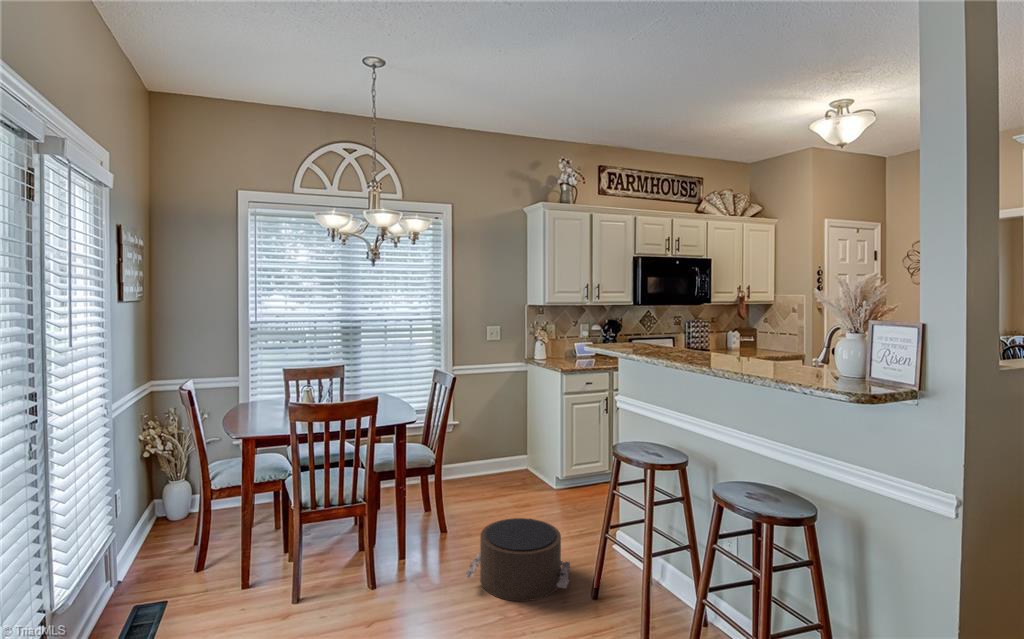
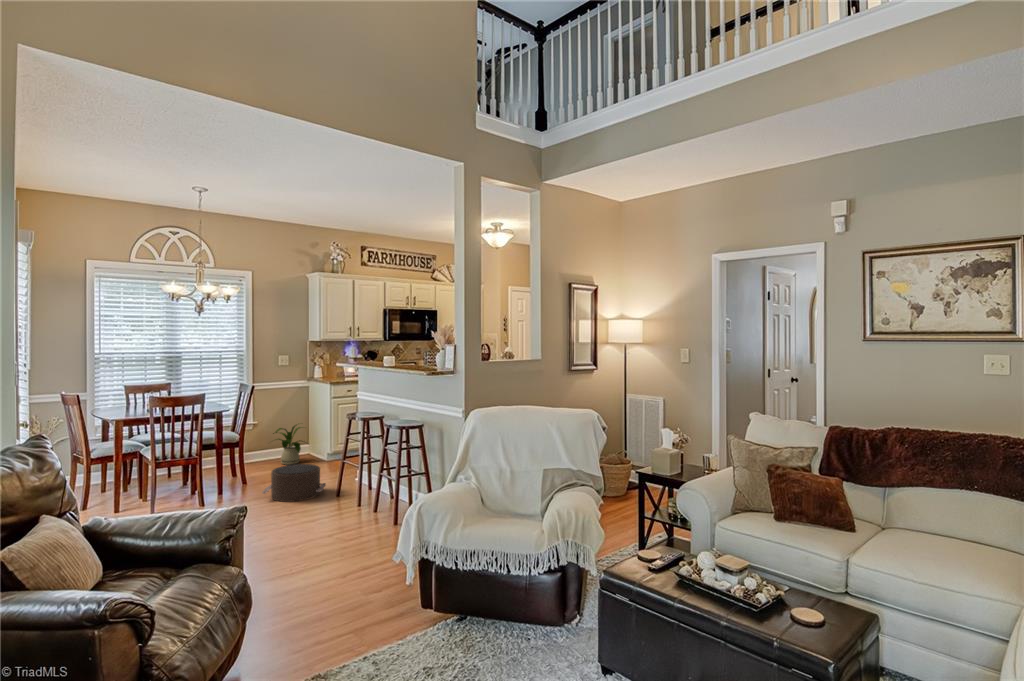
house plant: none [471,429,534,490] -> present [273,425,303,465]

